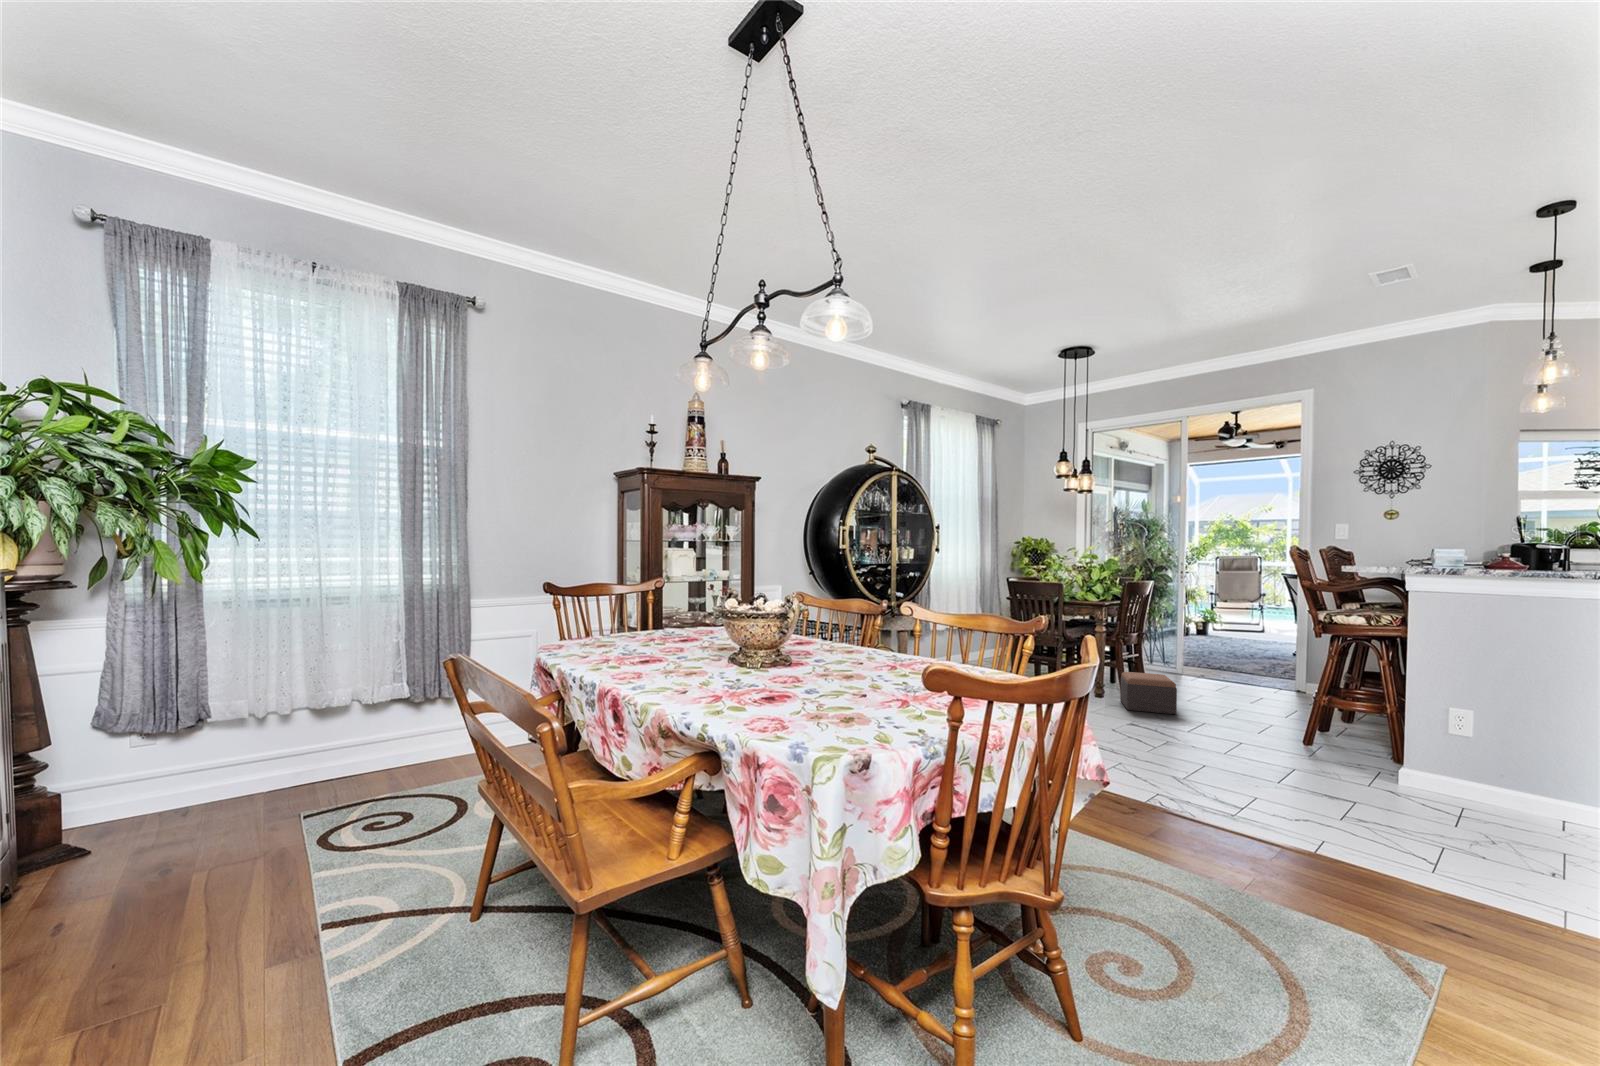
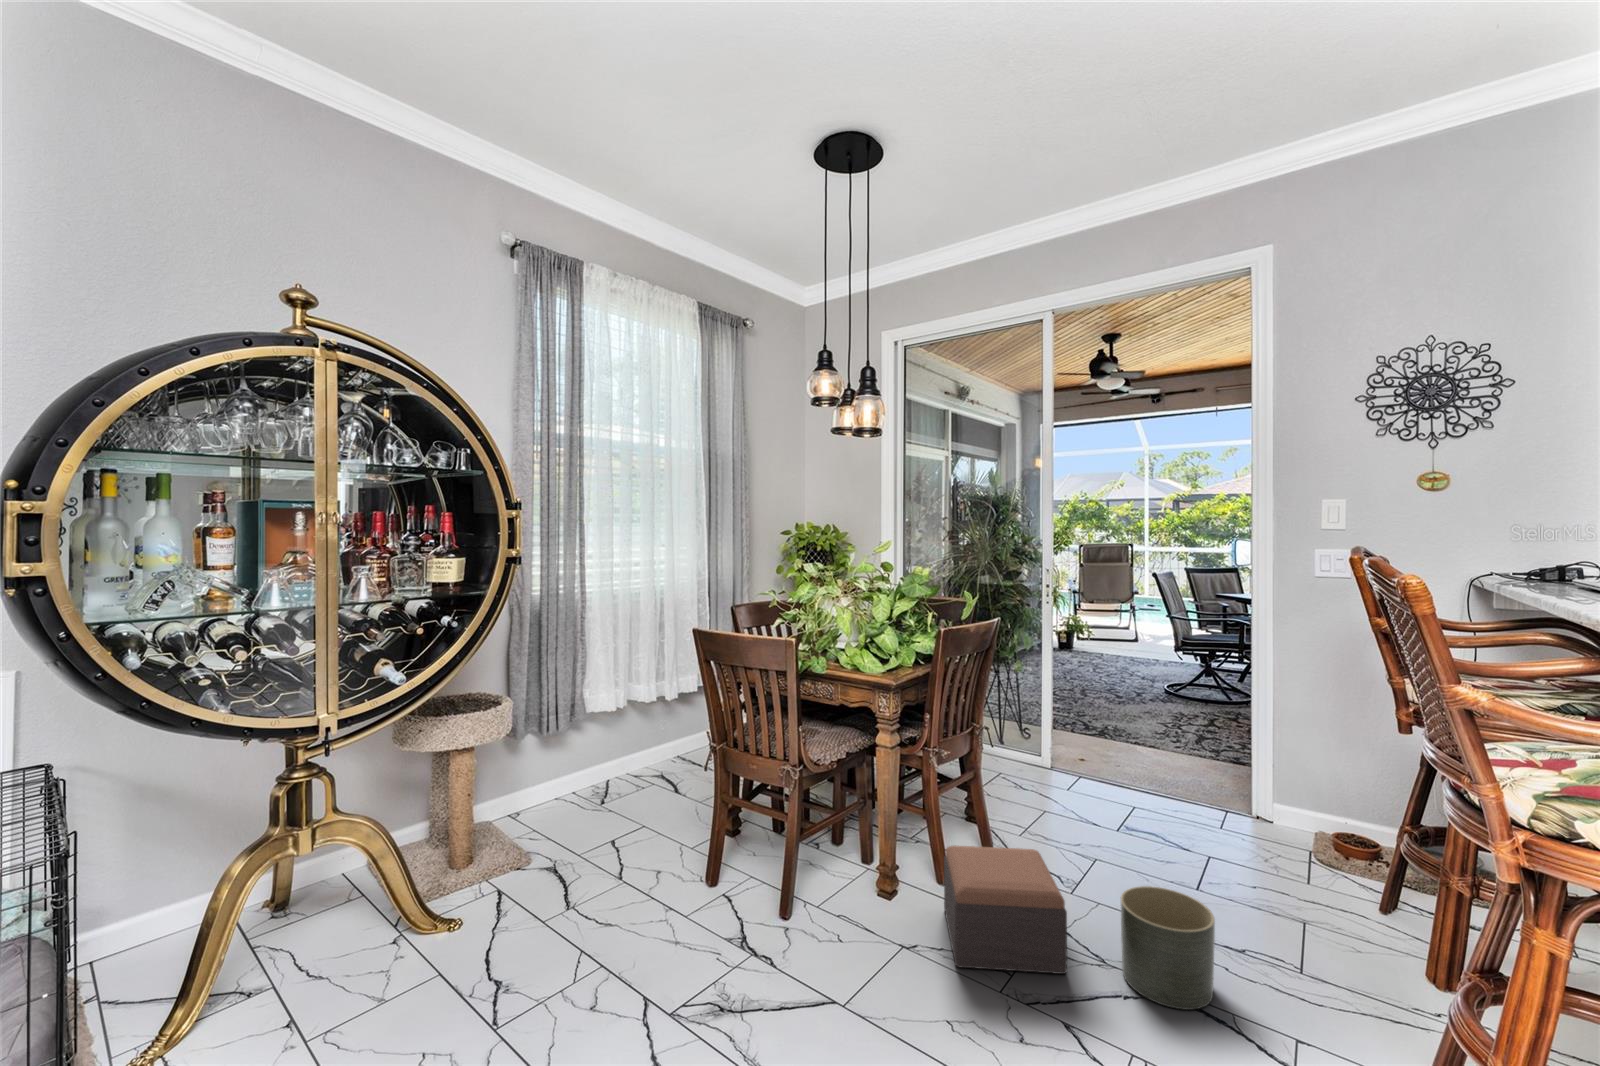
planter: none [1201,685,1241,723] -> present [1121,886,1215,1010]

